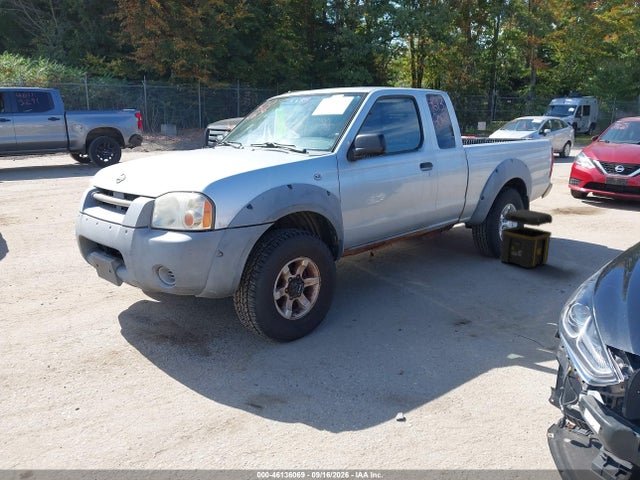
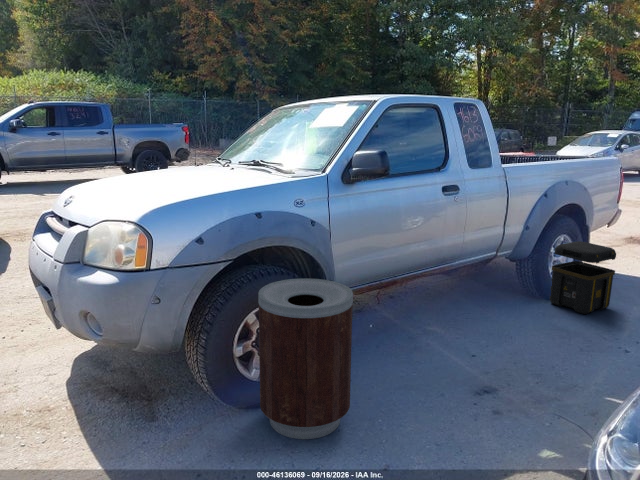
trash can: none [295,237,370,361] -> present [258,278,353,439]

